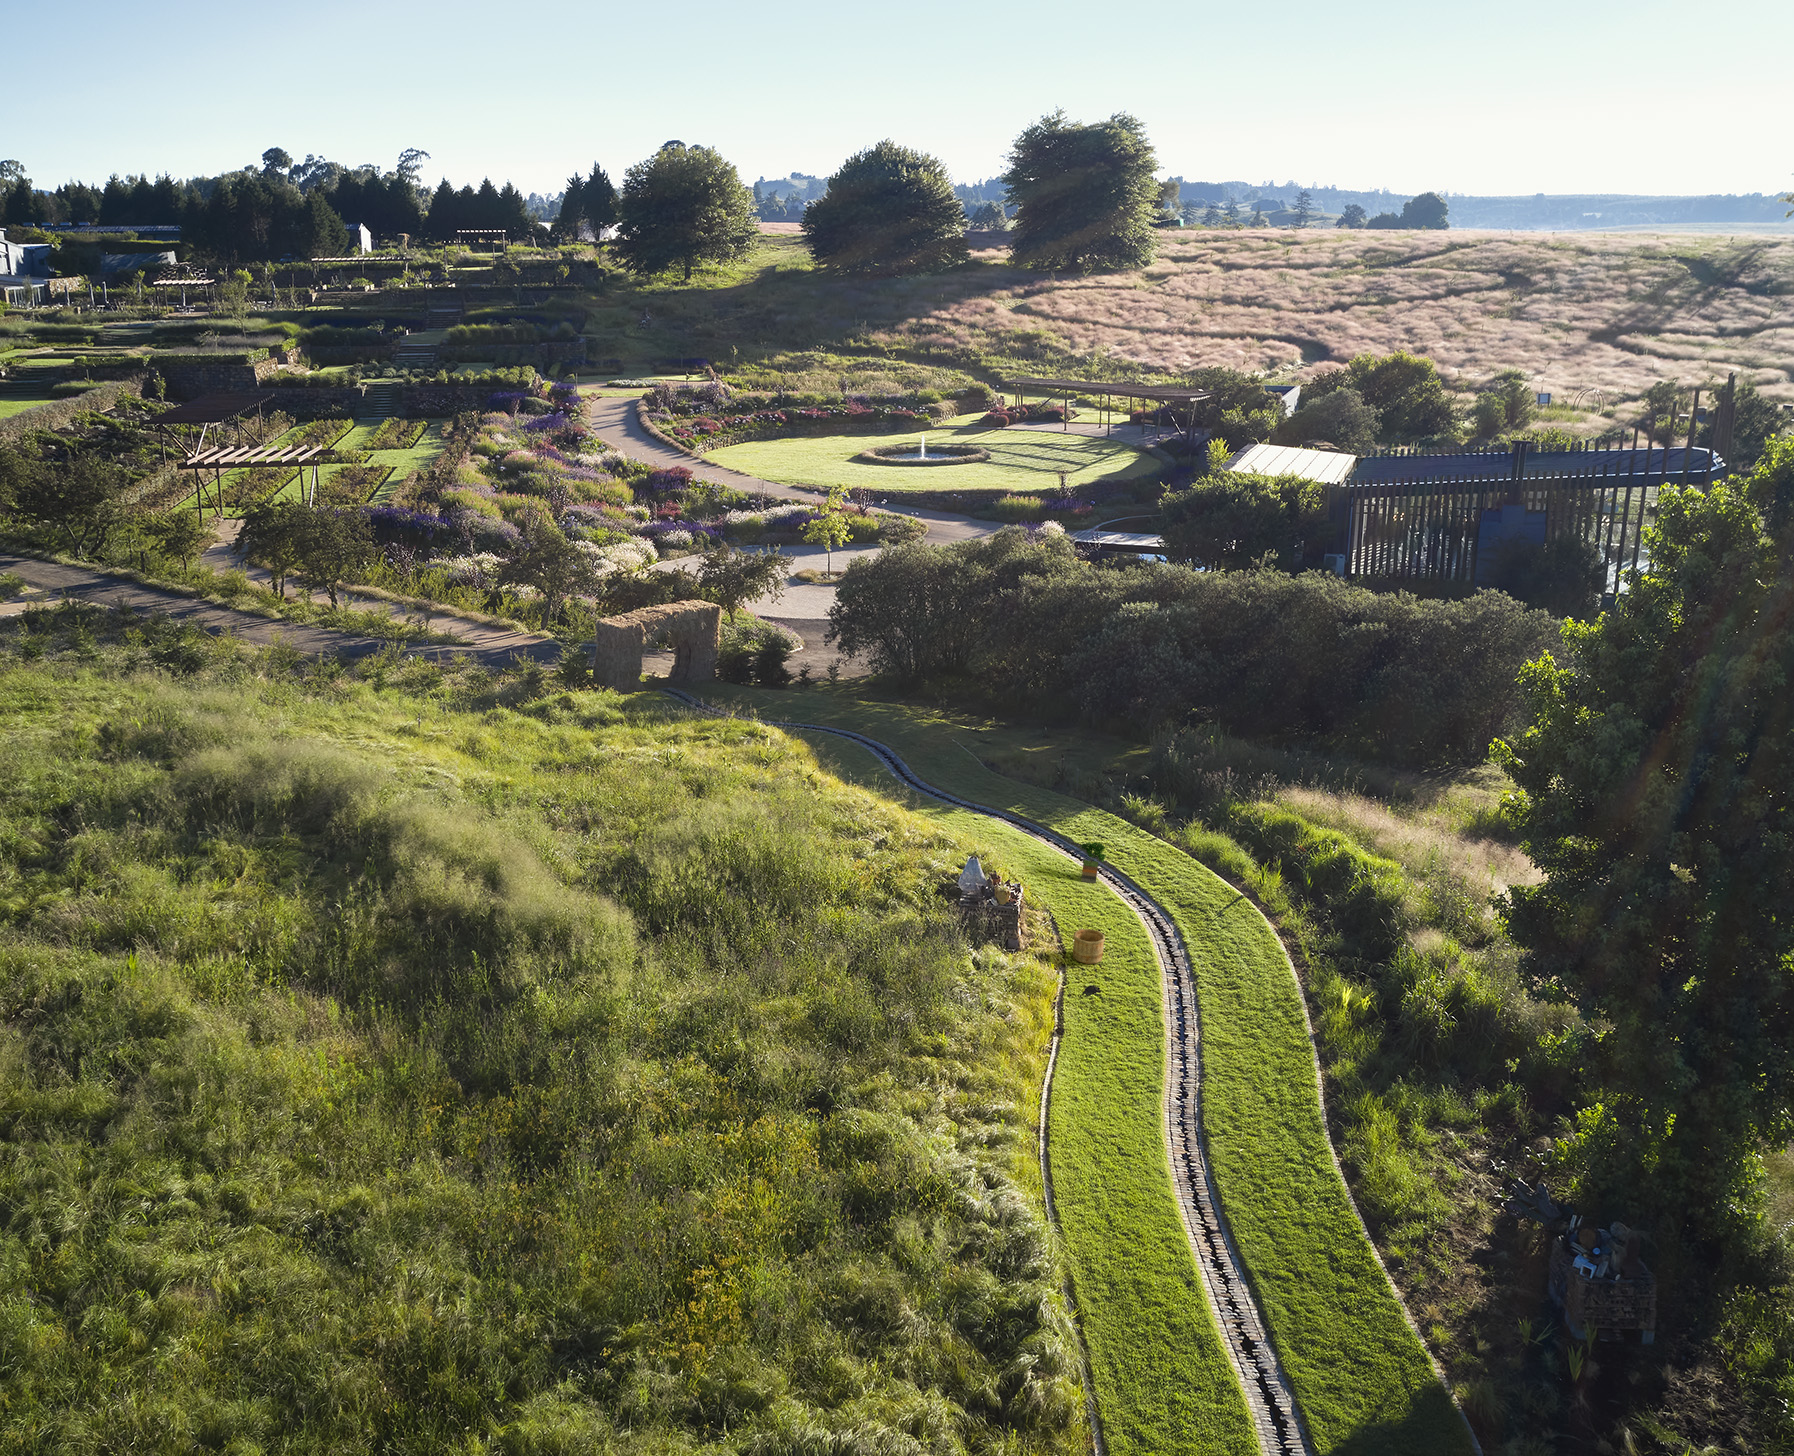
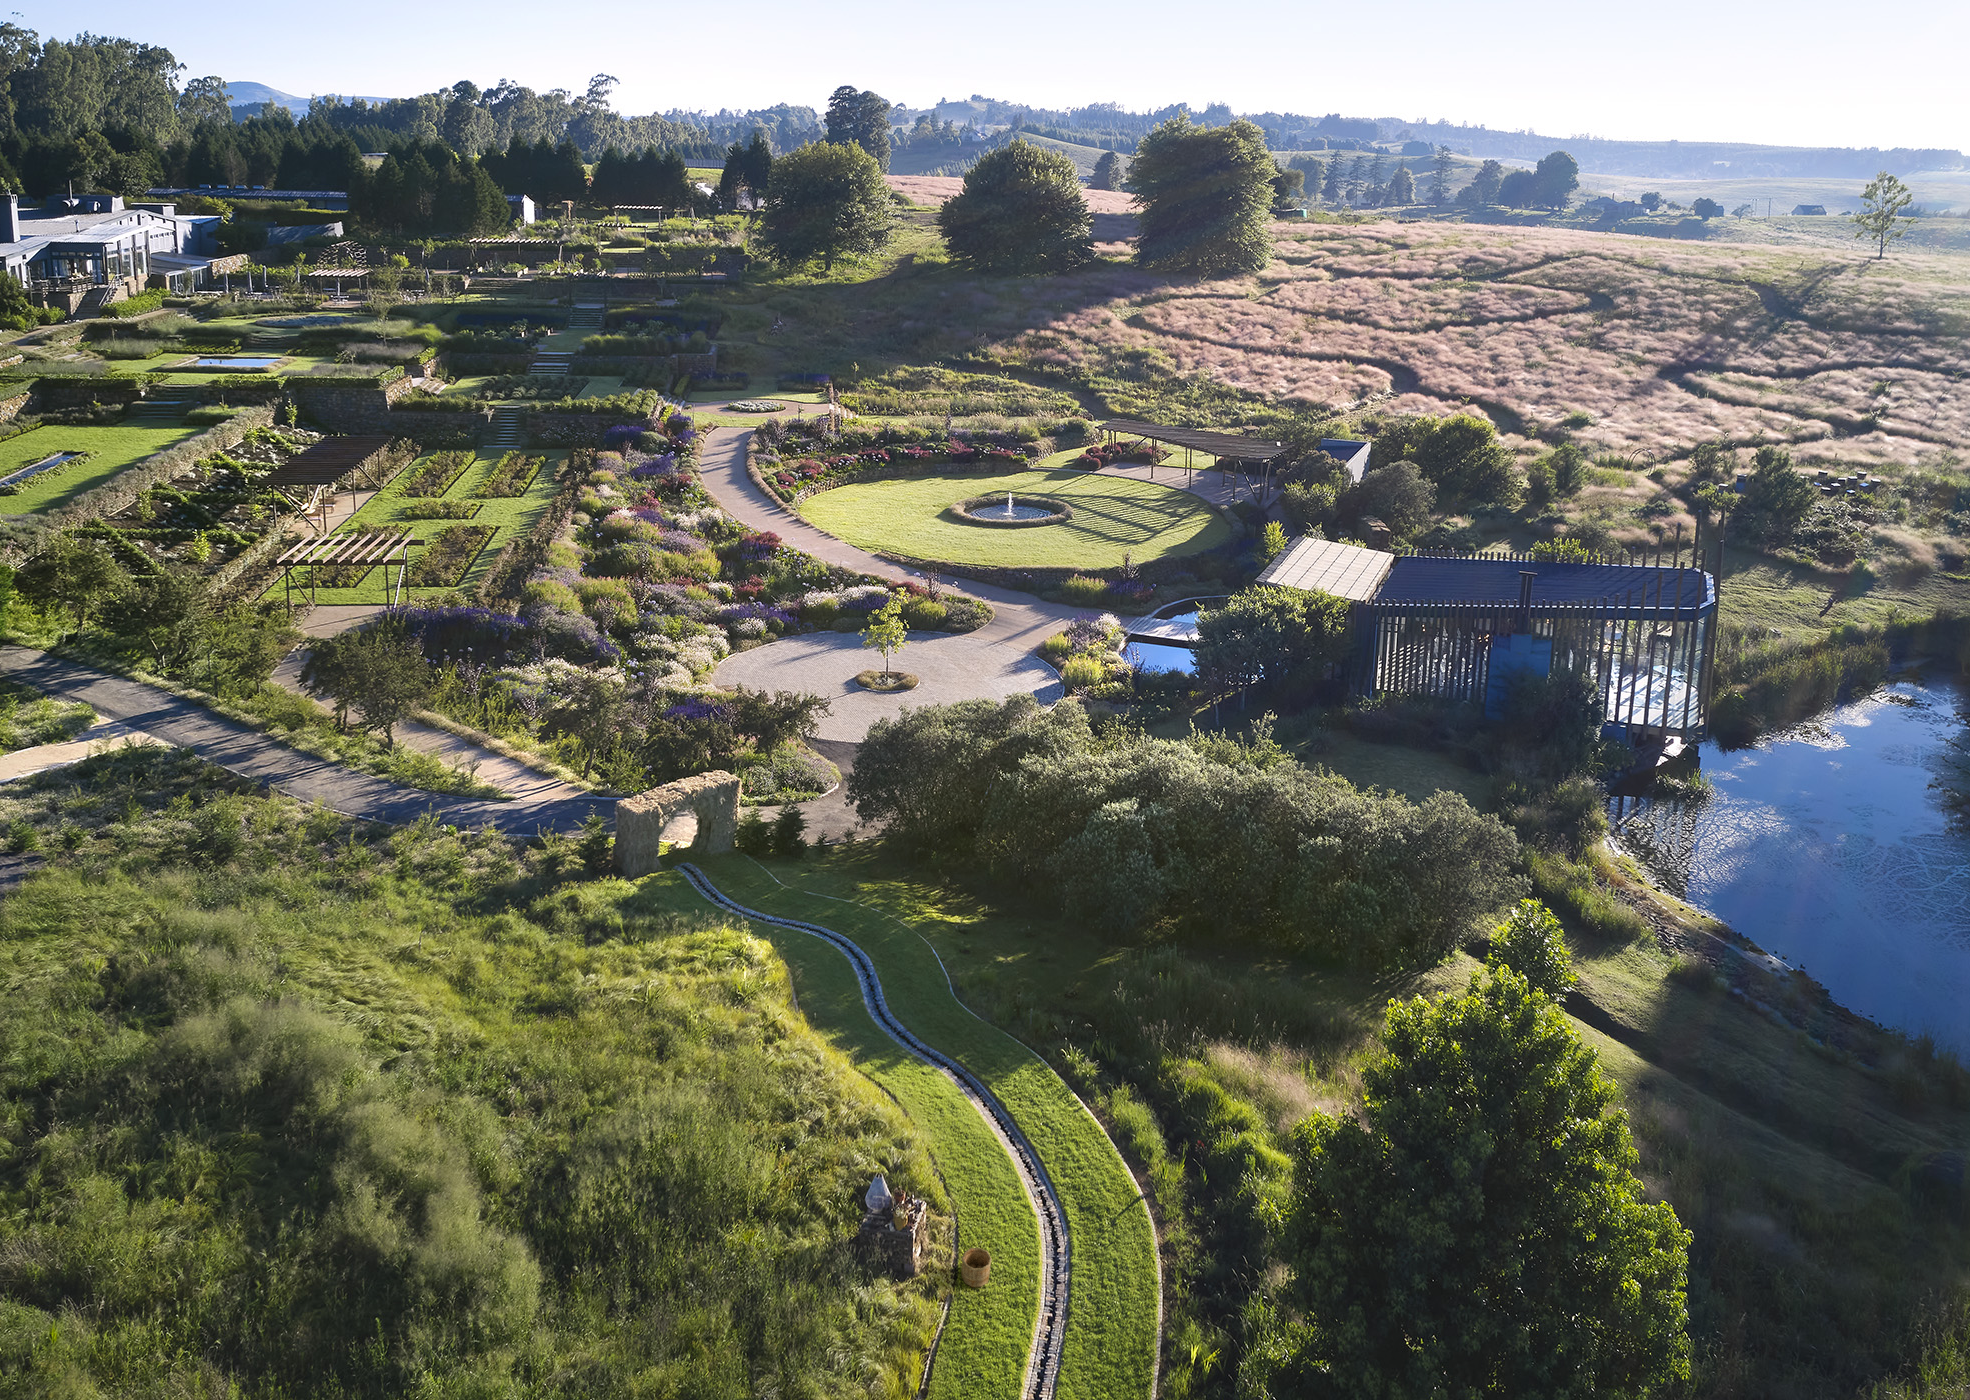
potted tree: present [1081,842,1106,883] -> none [1000,1122,1024,1164]

